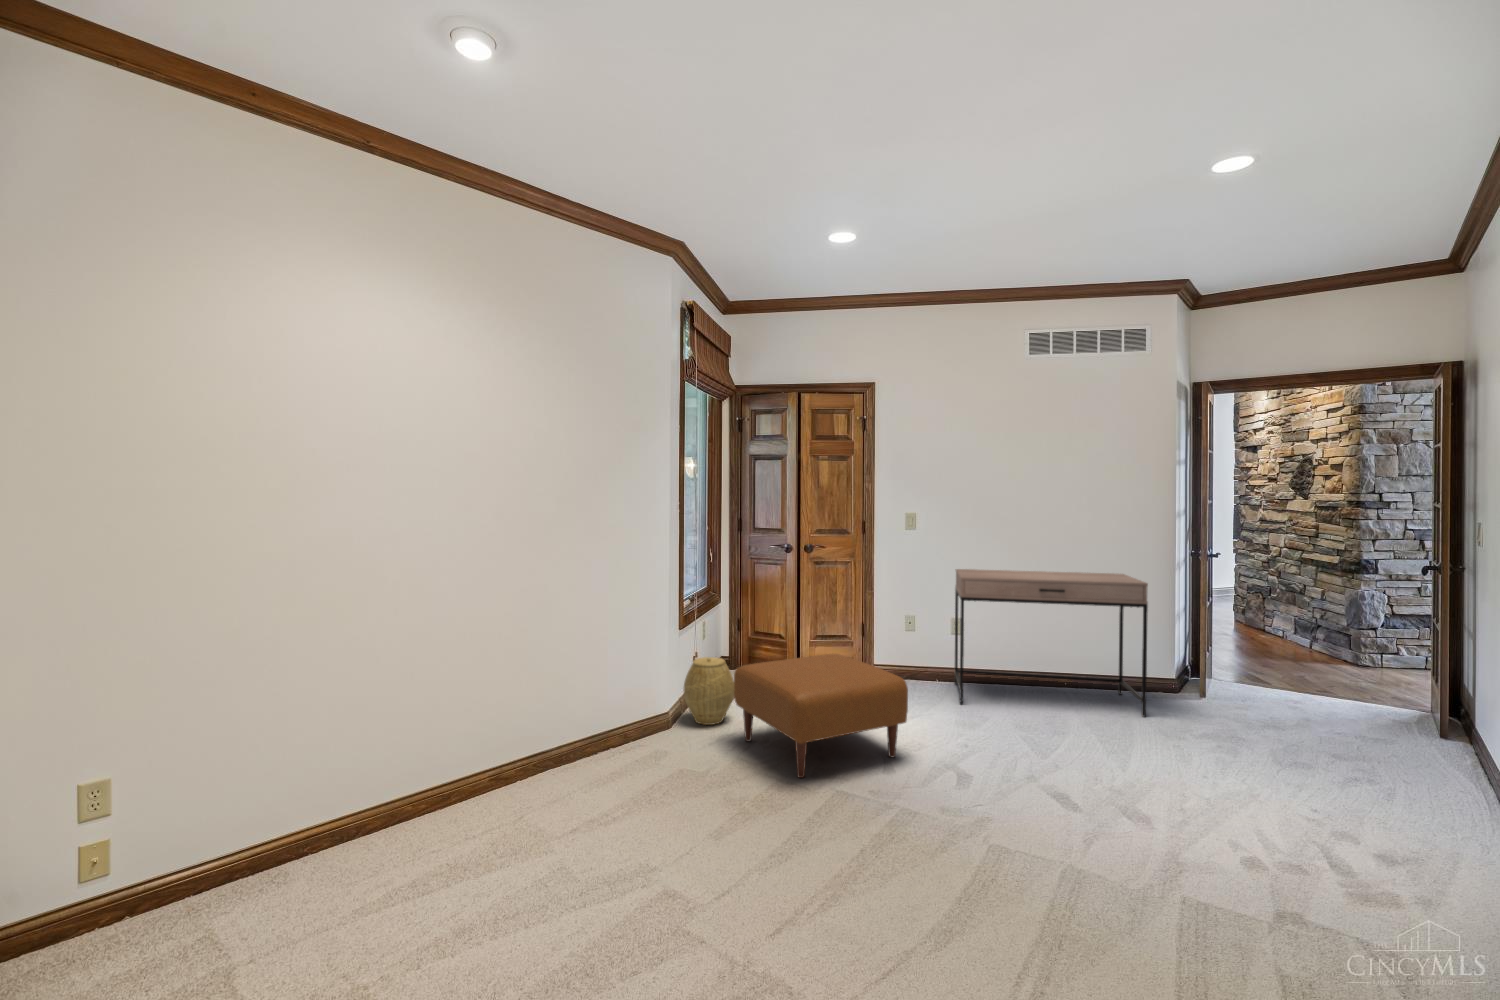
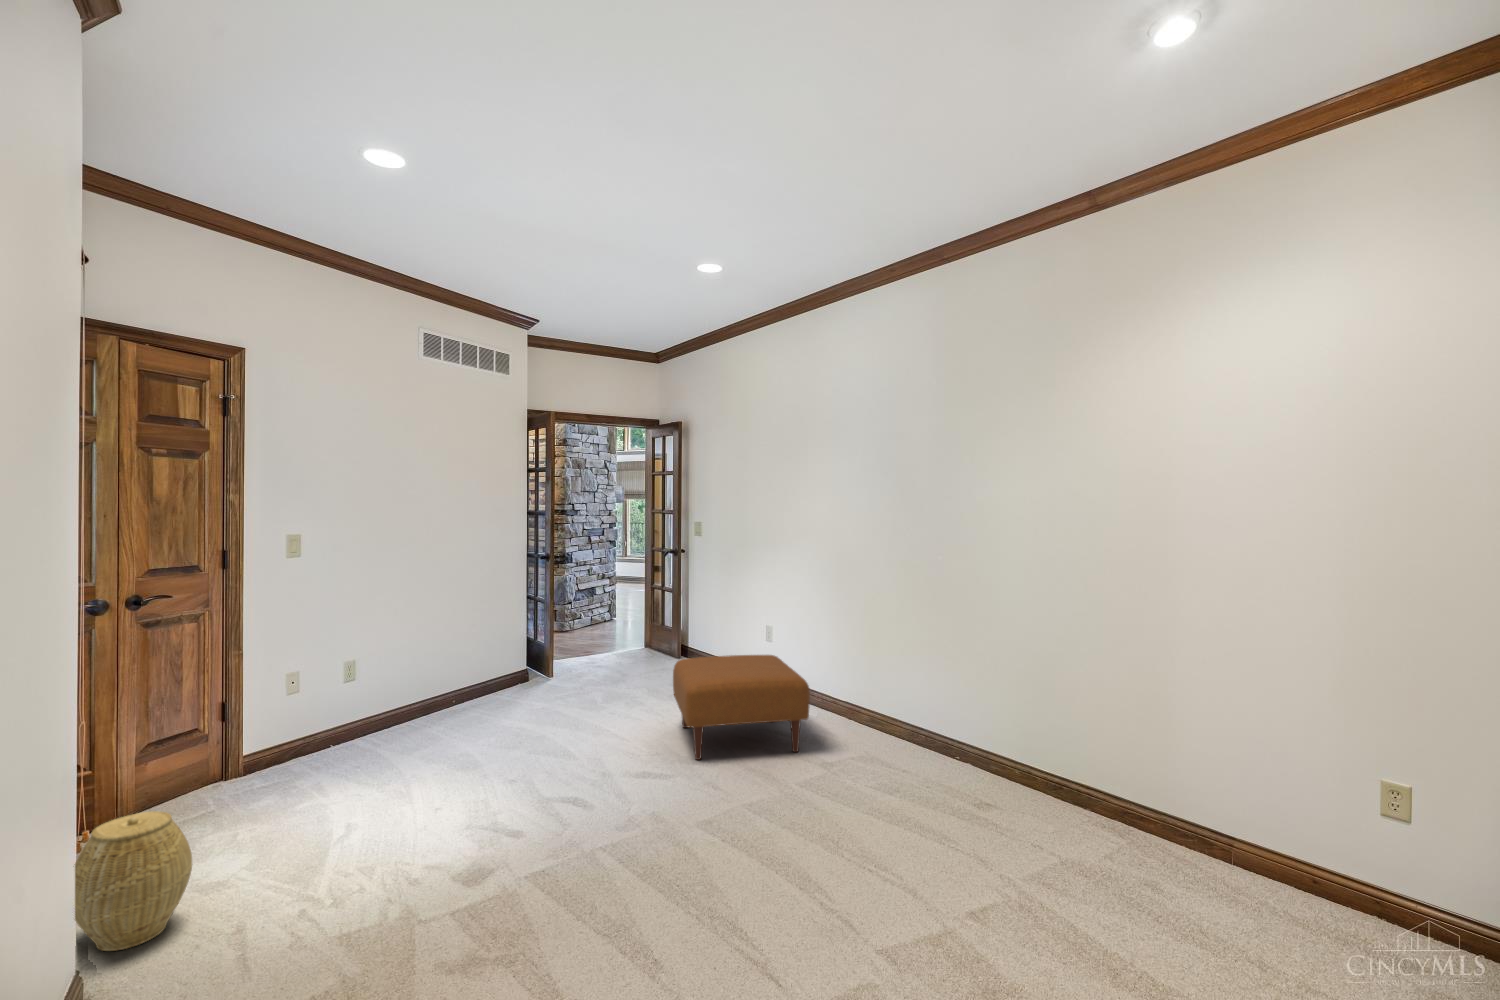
desk: present [954,569,1148,717] -> none [355,582,553,755]
ottoman: present [734,654,908,778] -> present [673,655,810,760]

